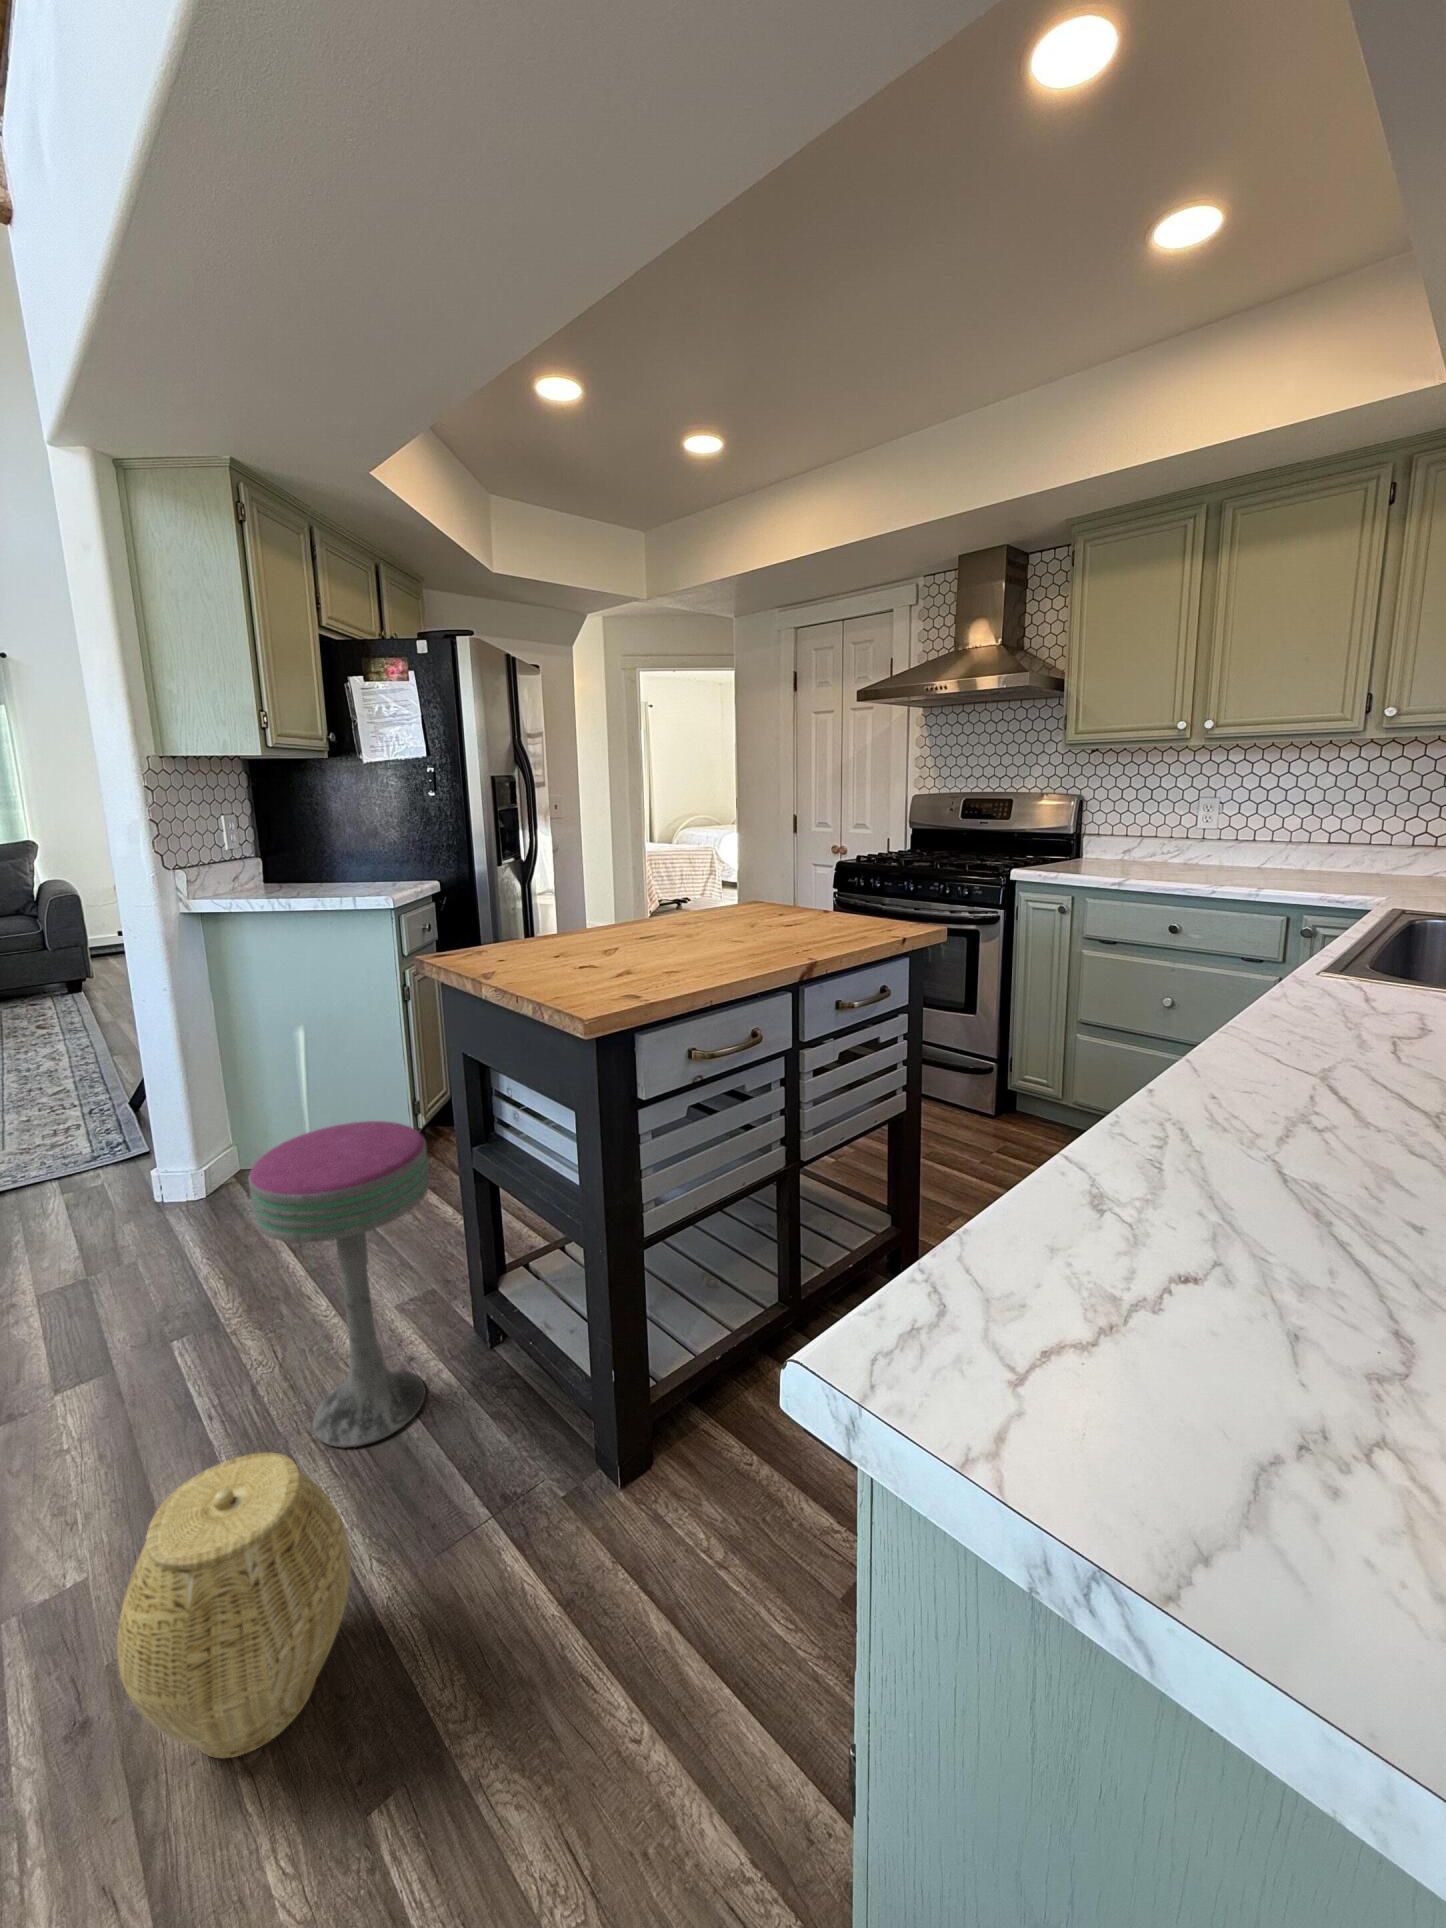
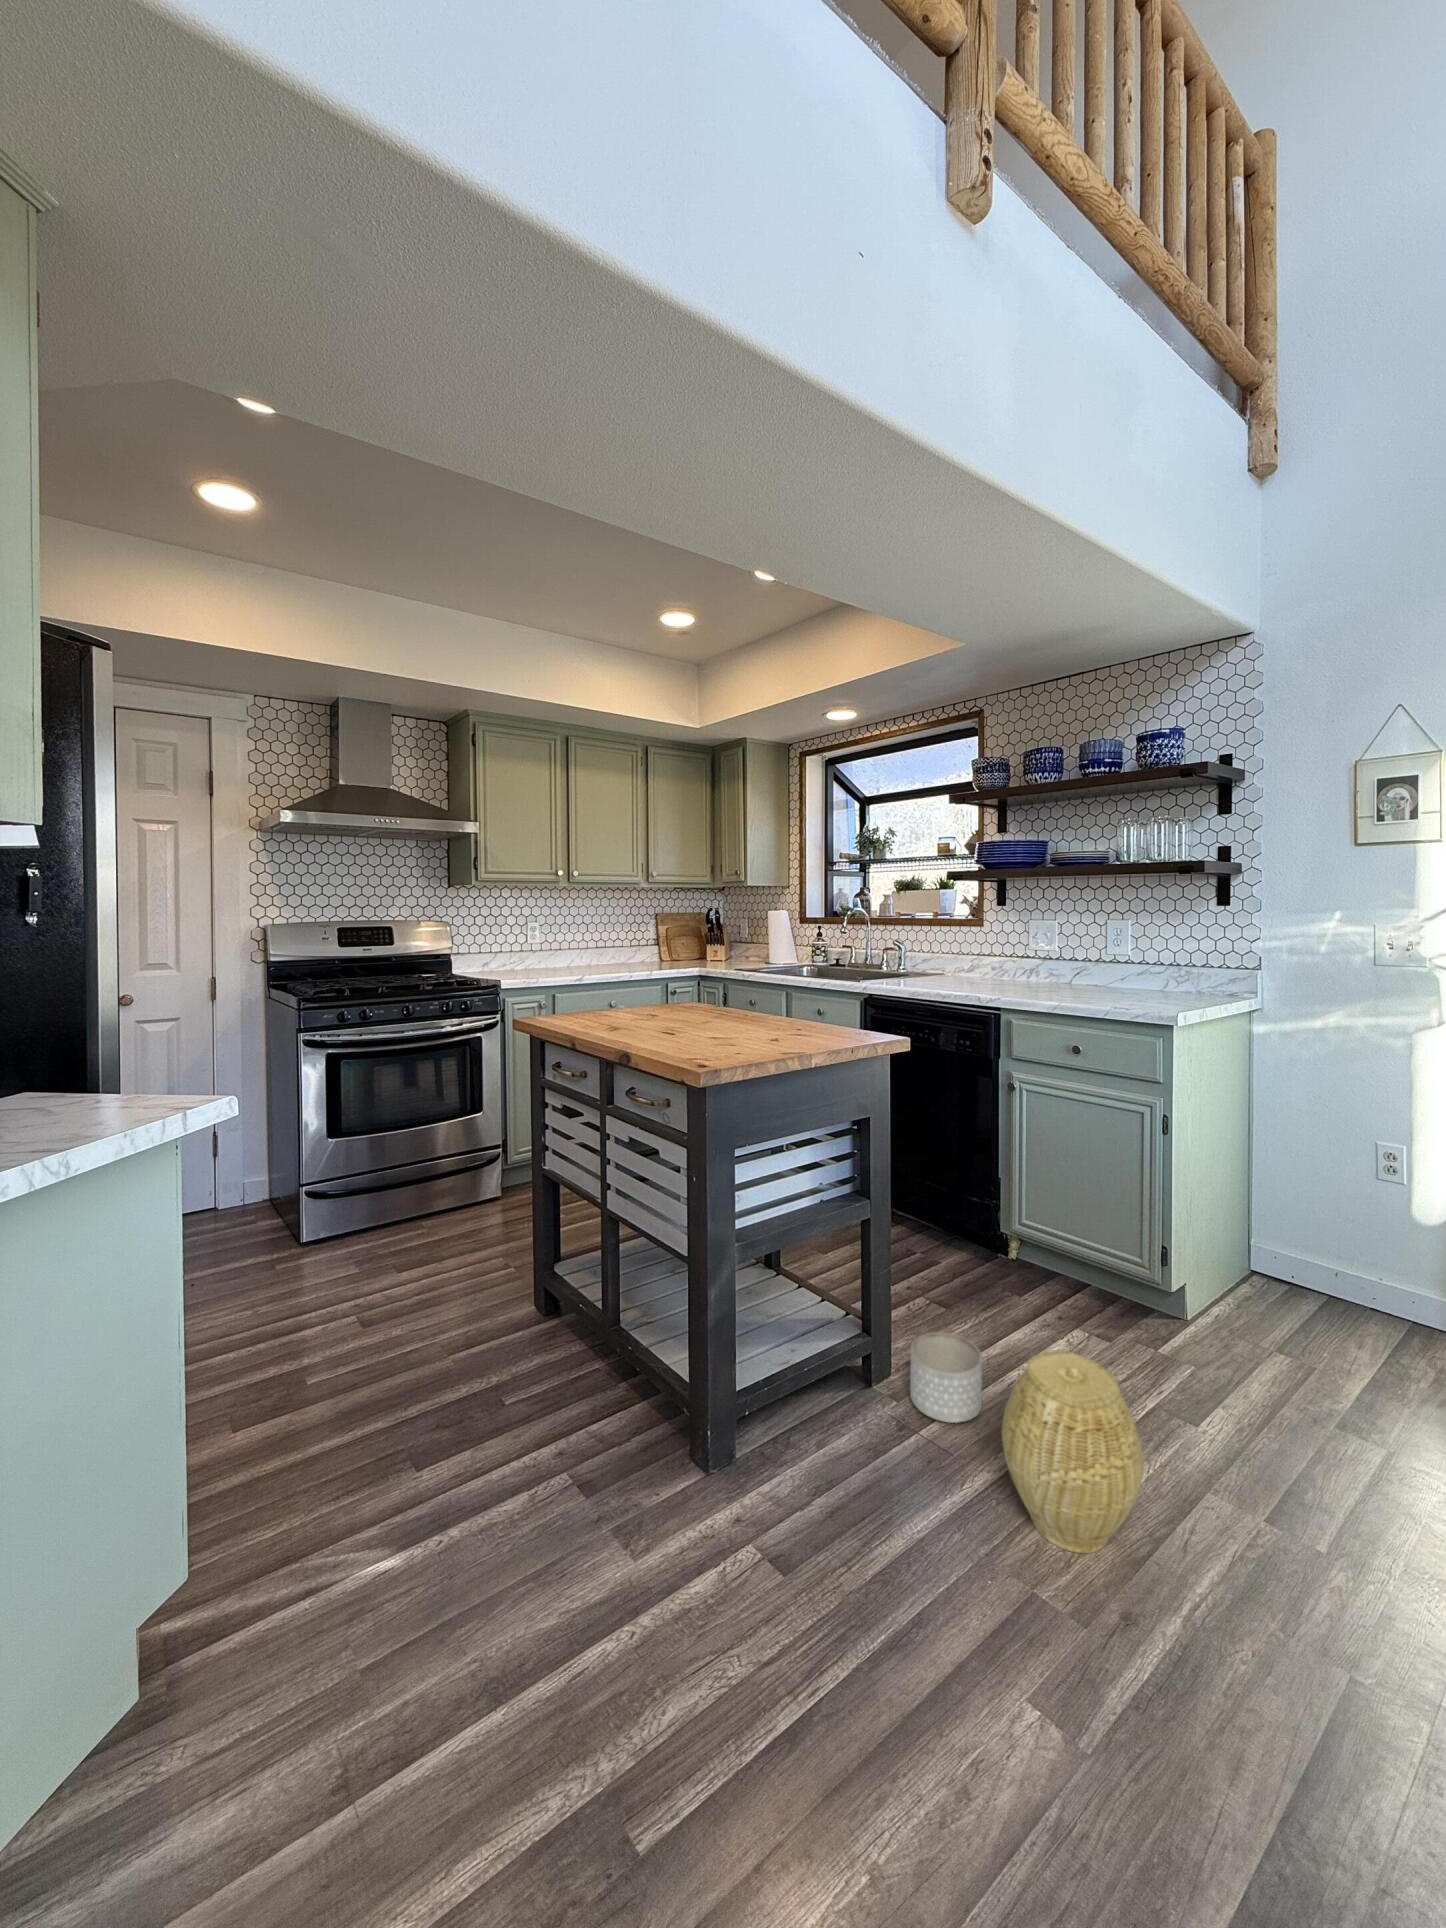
bar stool: present [248,1121,430,1447] -> none [735,1232,888,1573]
planter: none [477,1444,595,1605] -> present [910,1332,982,1423]

